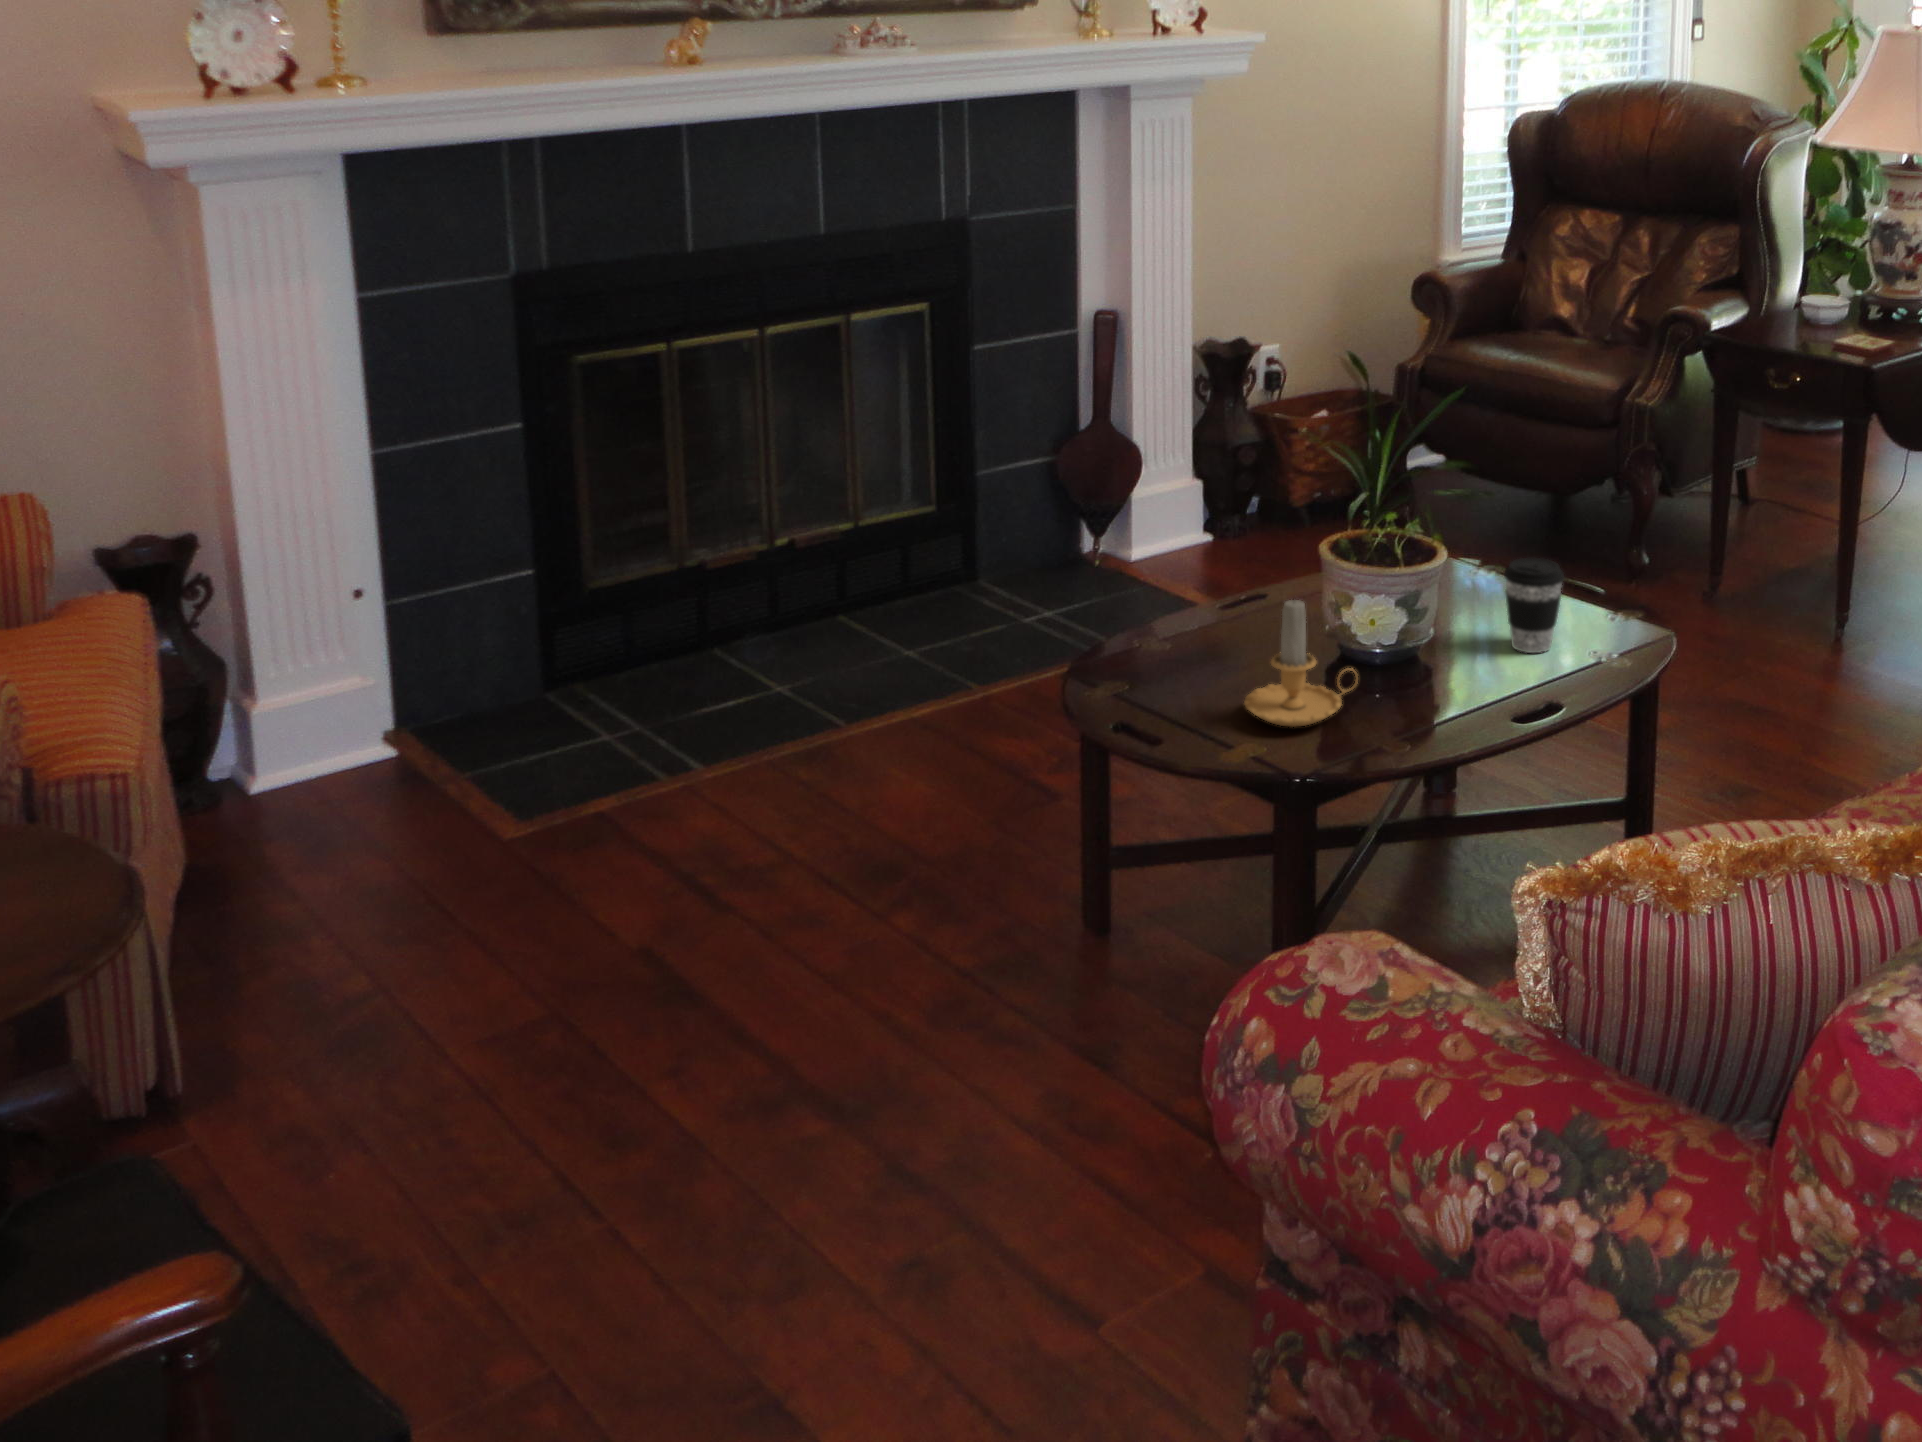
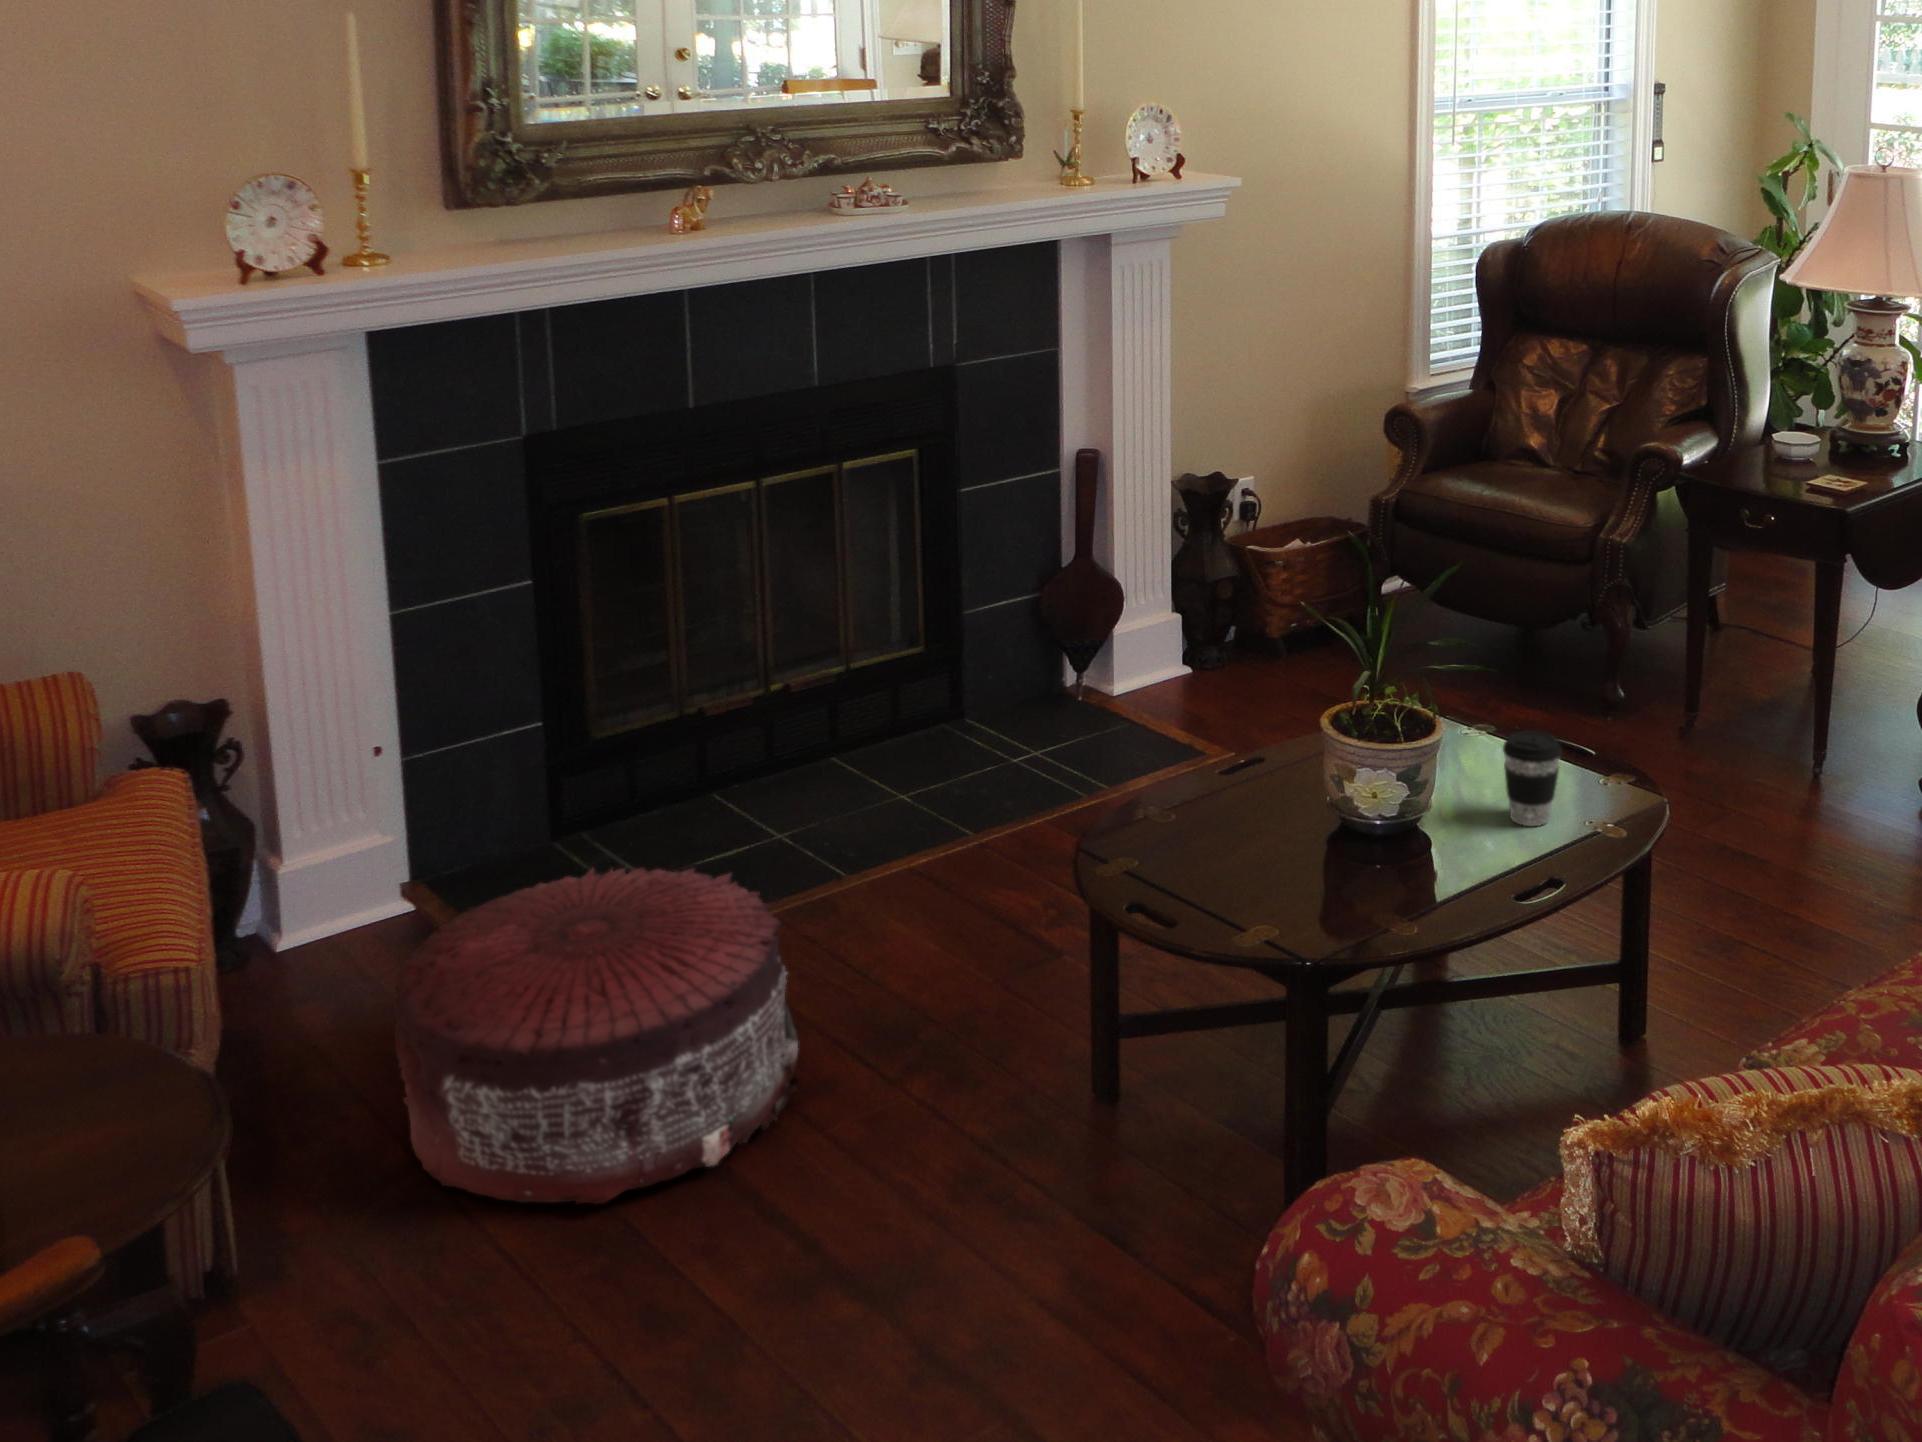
candle: present [1244,600,1357,727] -> none [1256,781,1366,910]
pouf: none [353,696,782,1025] -> present [393,868,801,1204]

